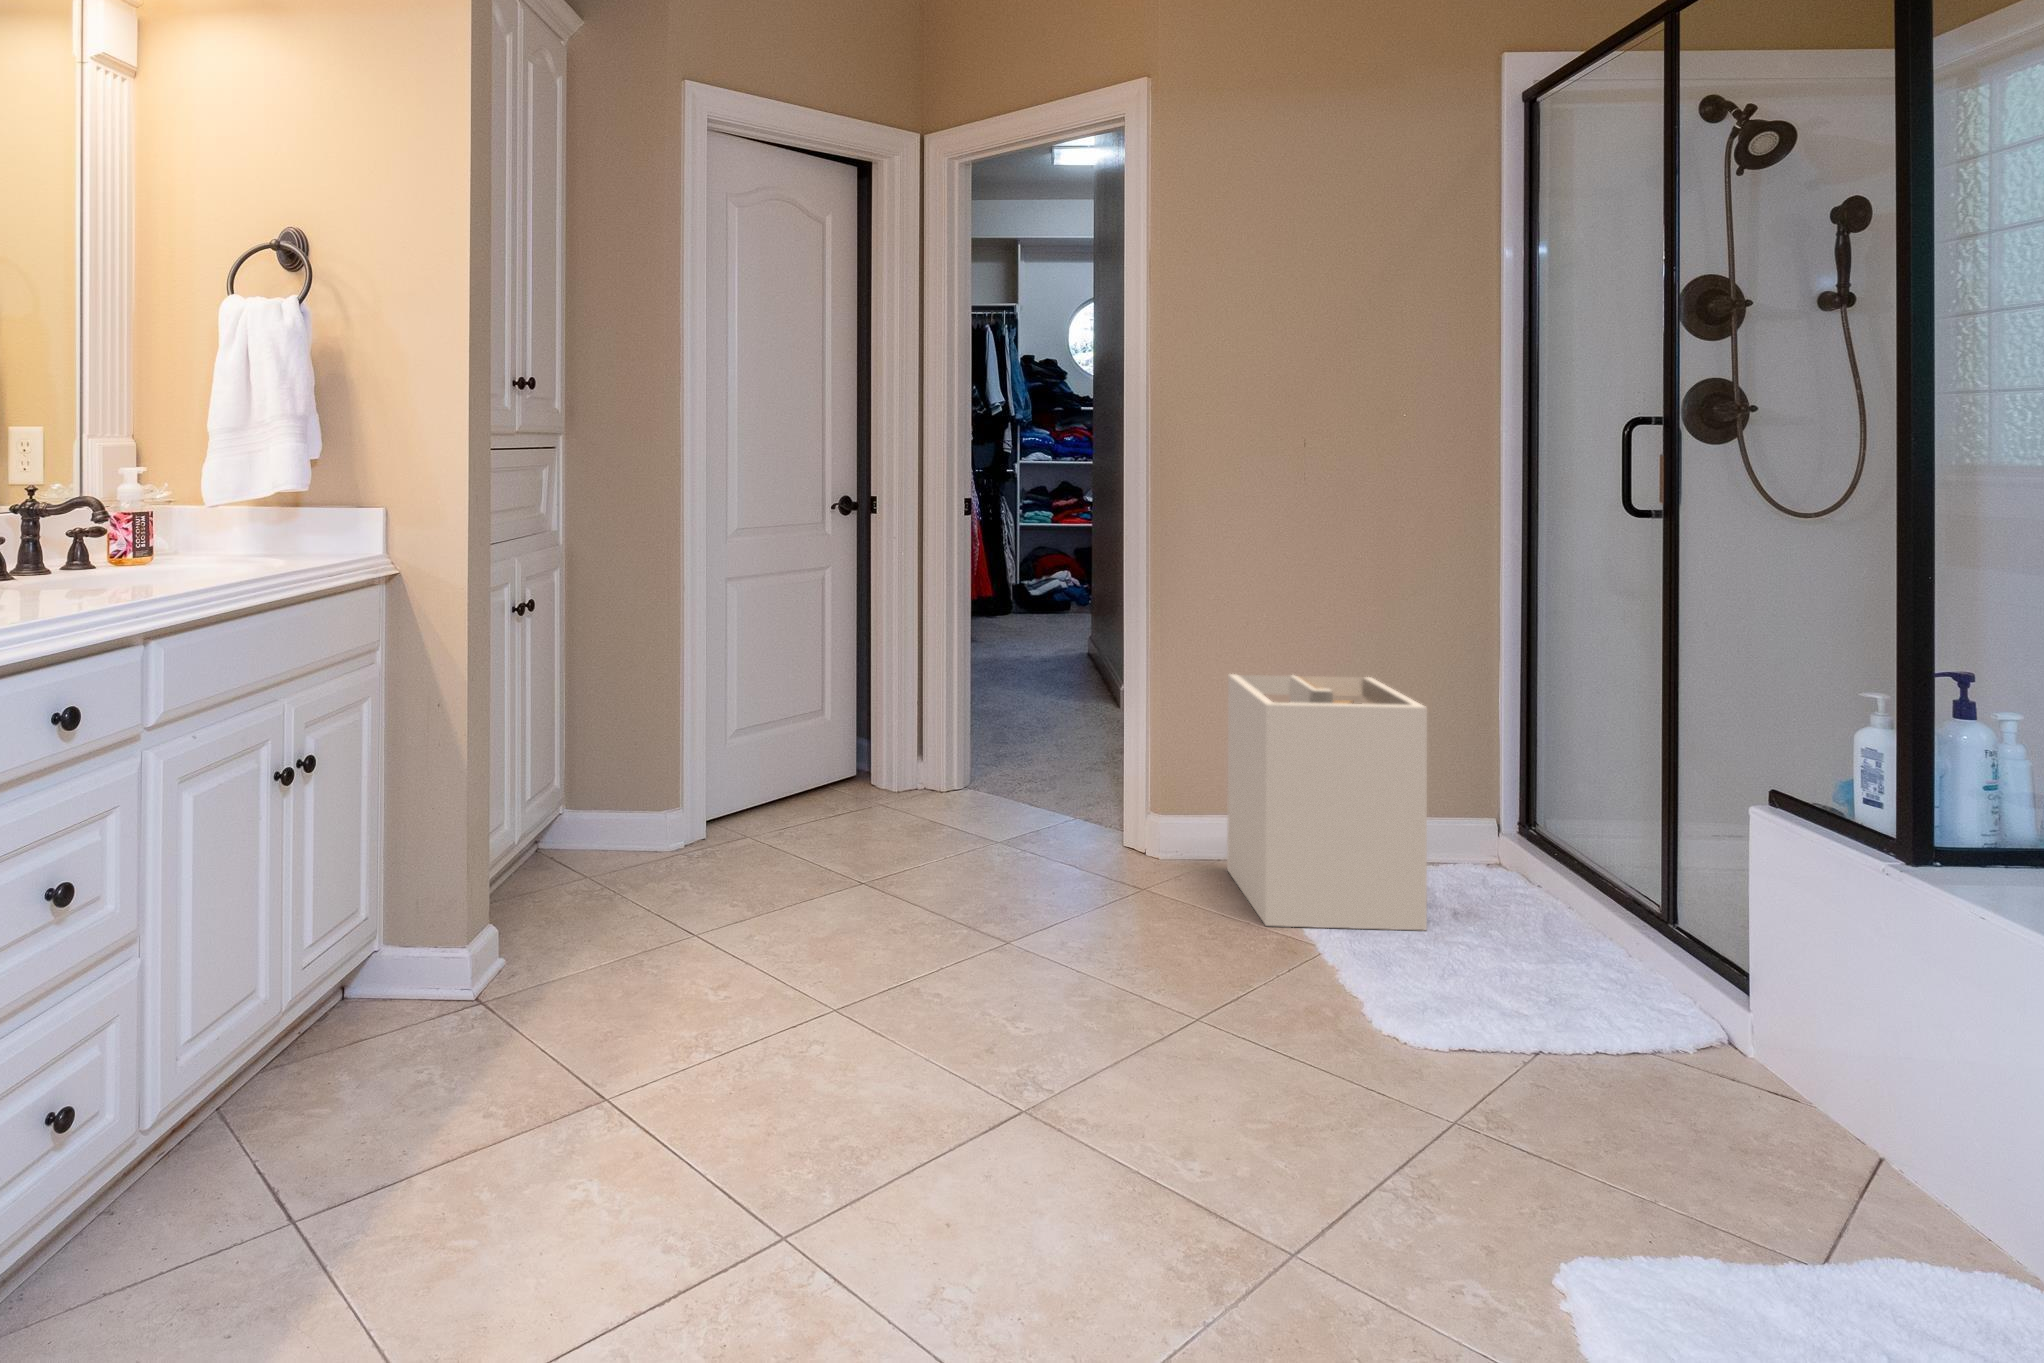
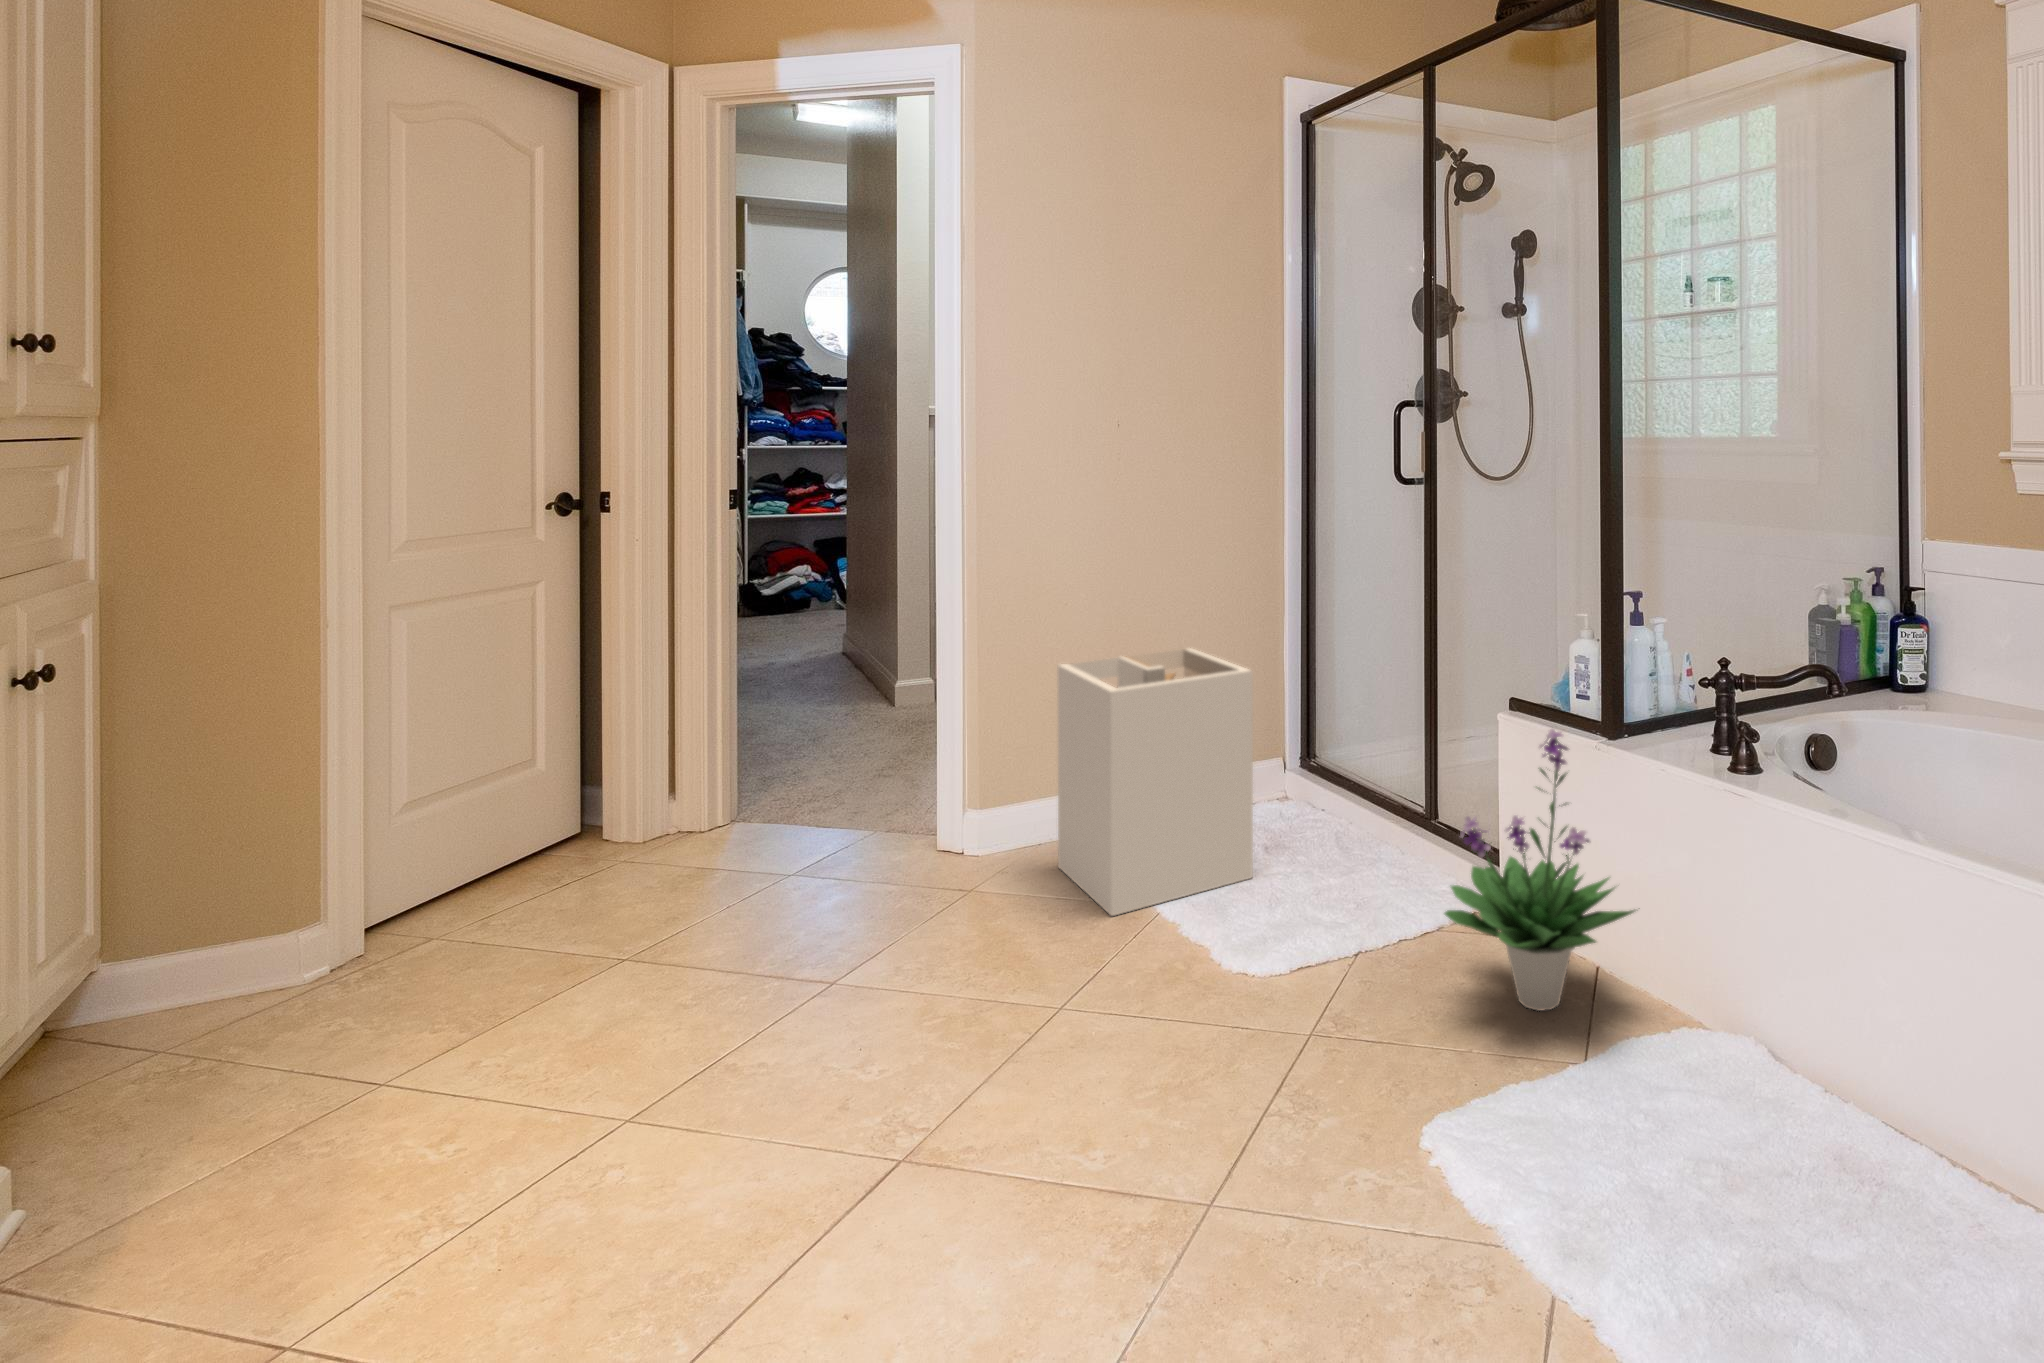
potted plant: none [1613,826,1924,1175] -> present [1444,729,1635,1011]

